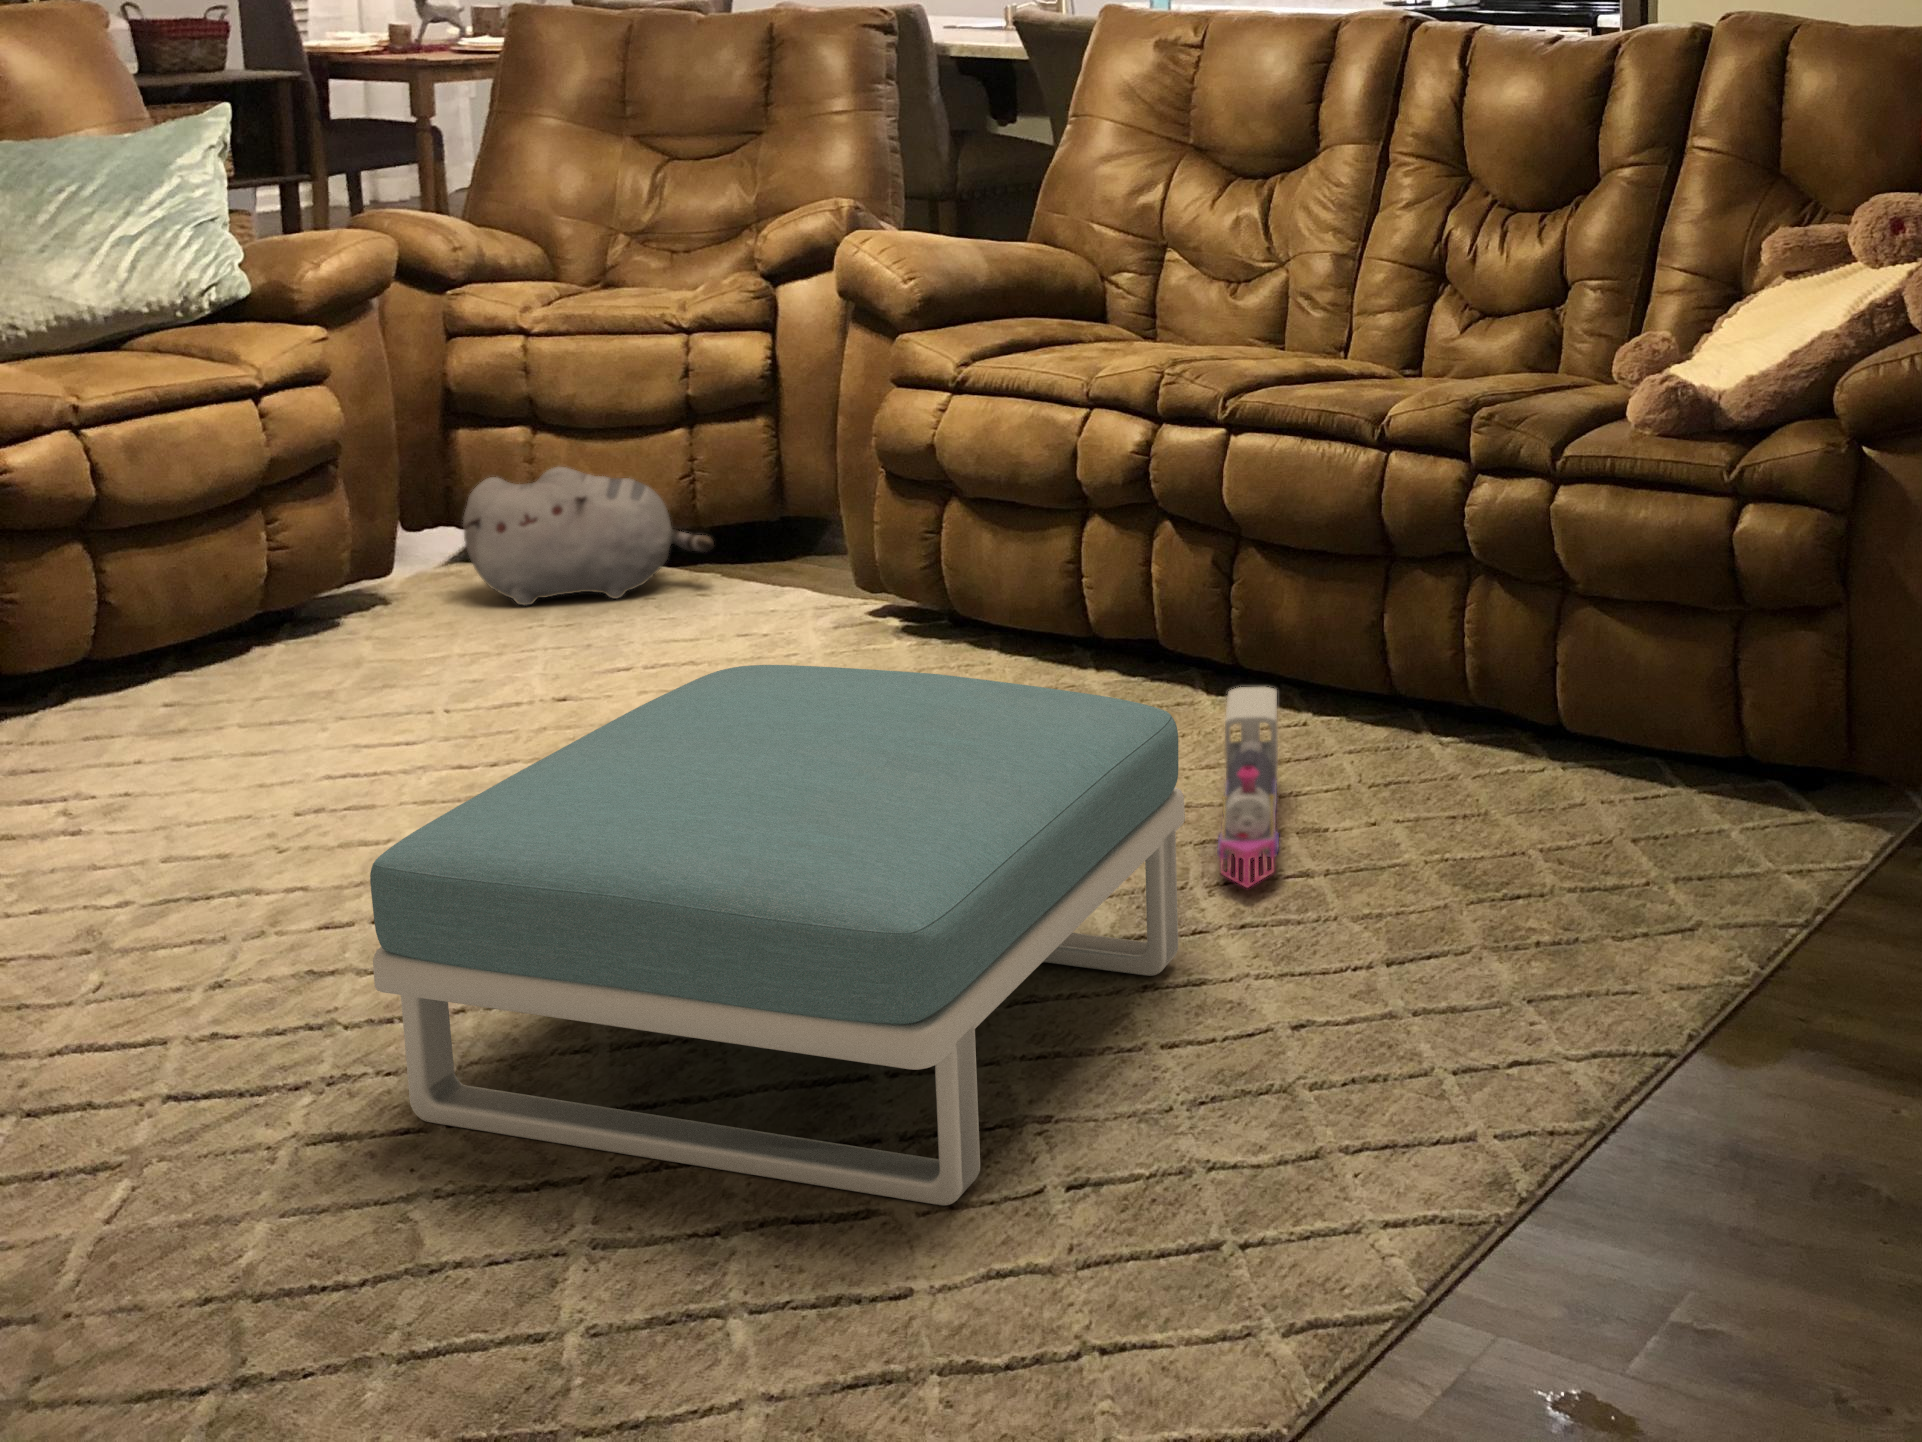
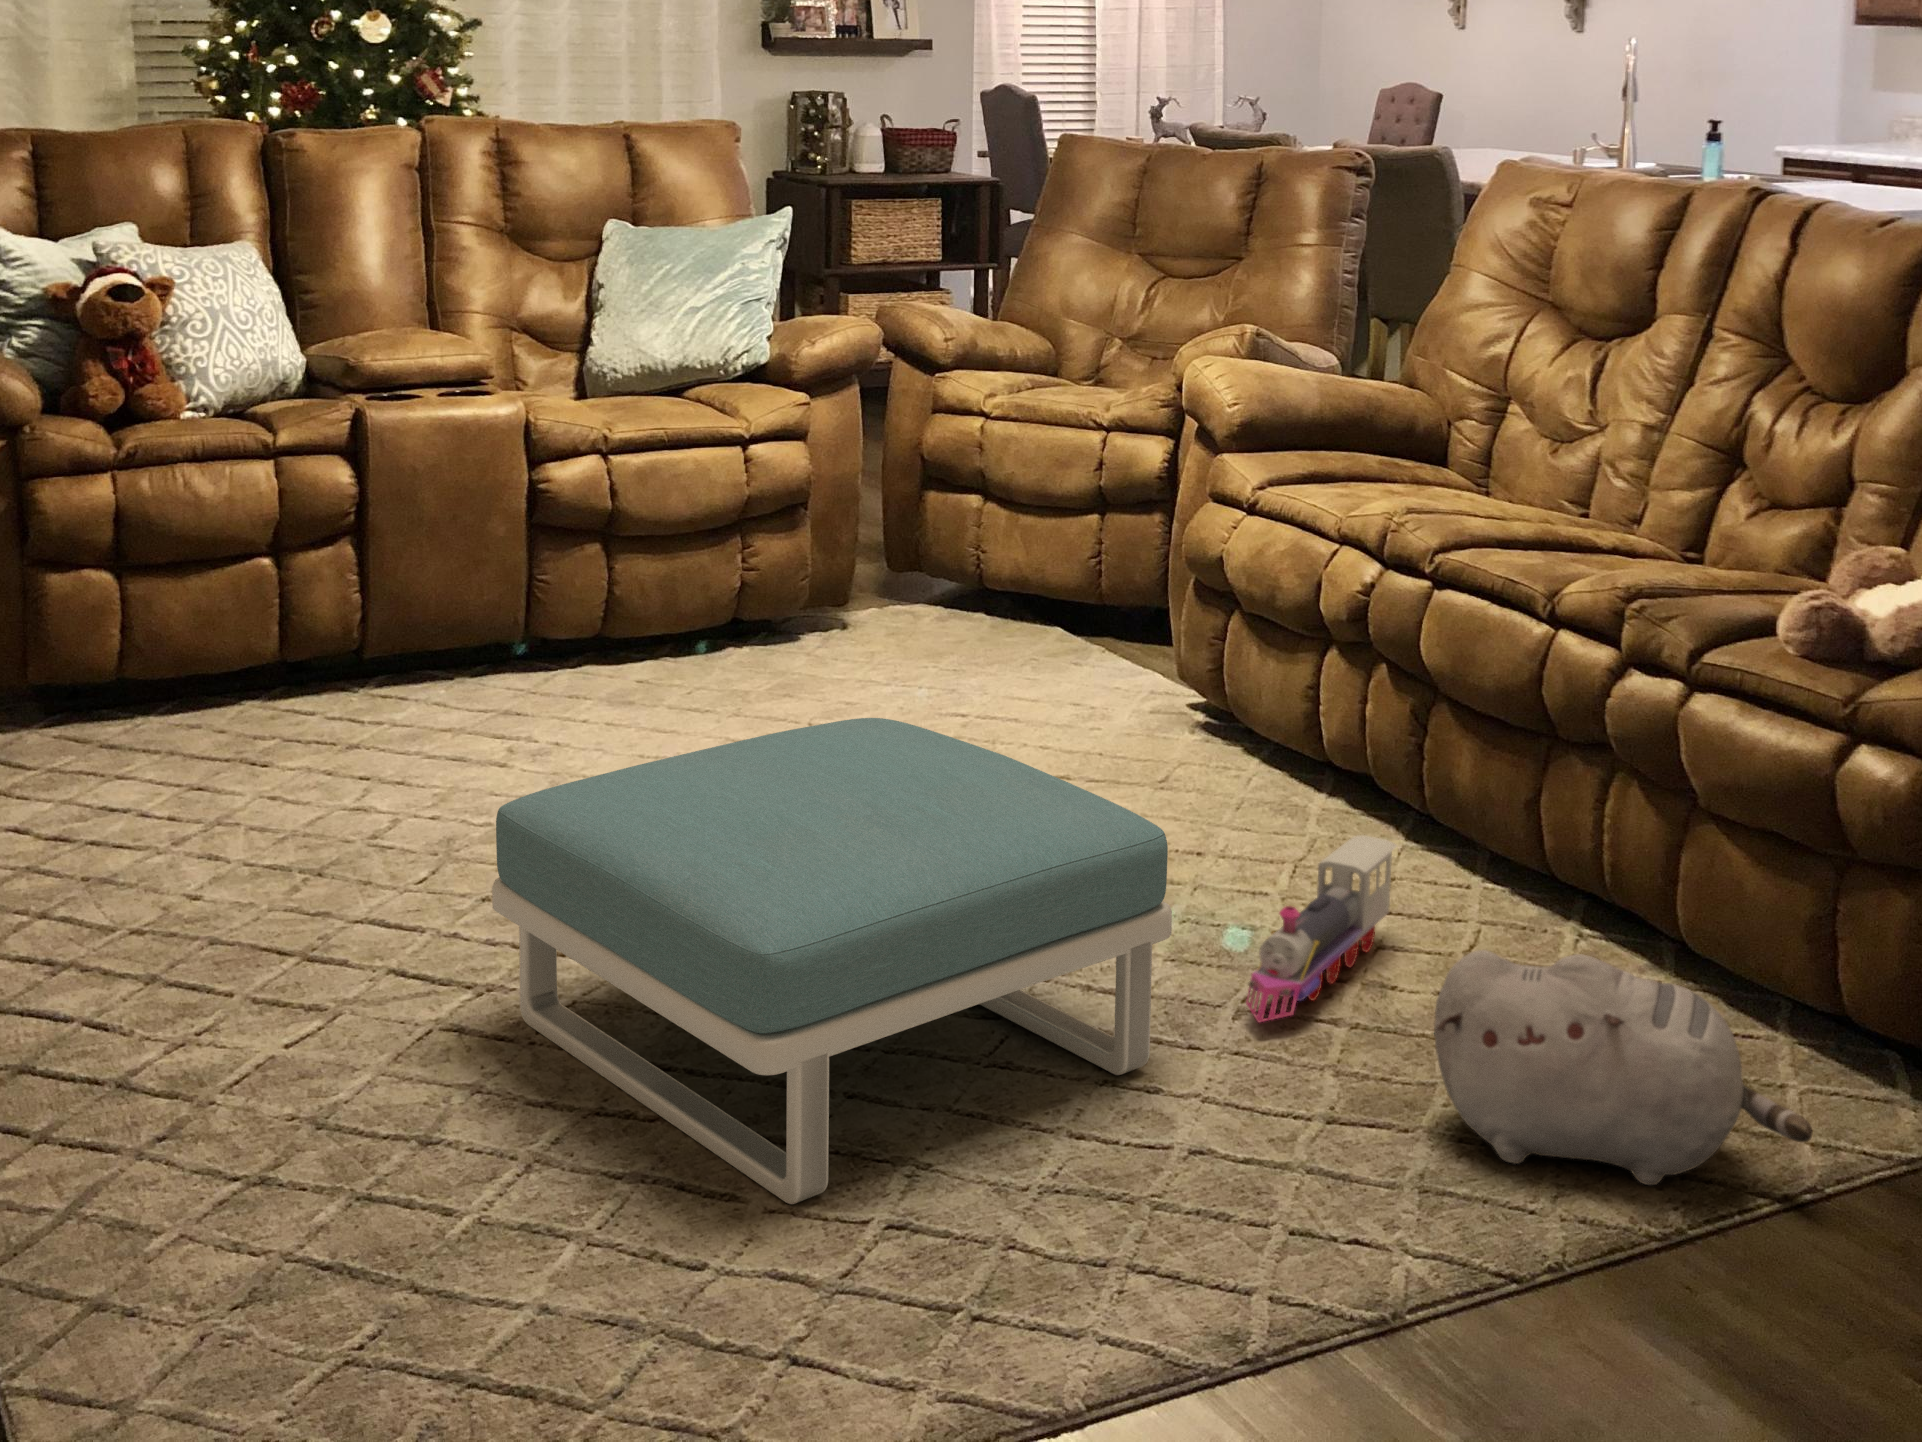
plush toy: present [463,467,714,605] -> present [1434,950,1813,1185]

